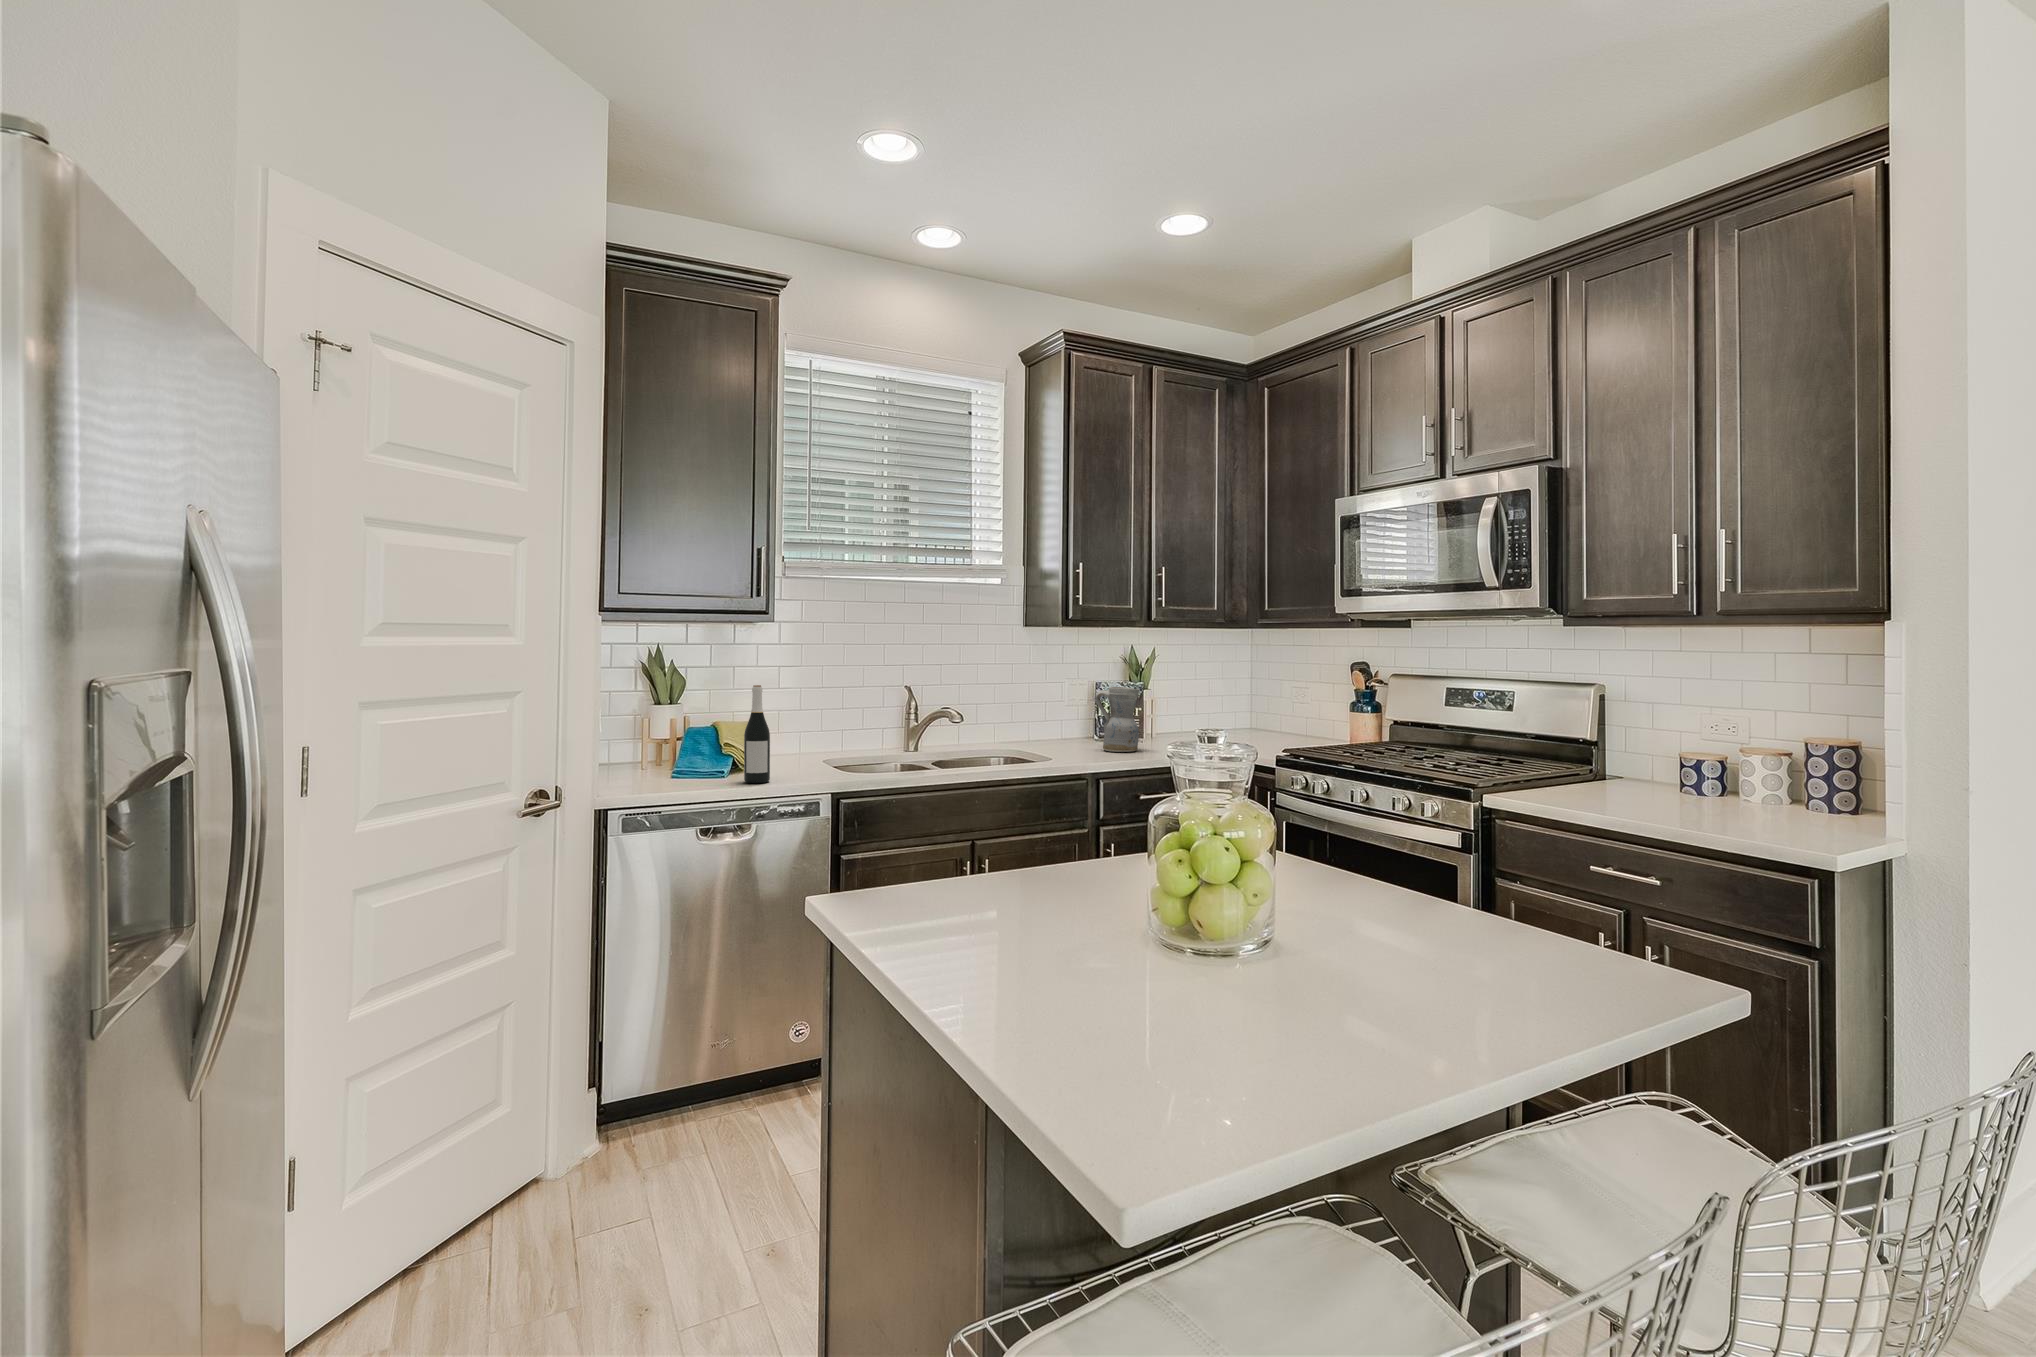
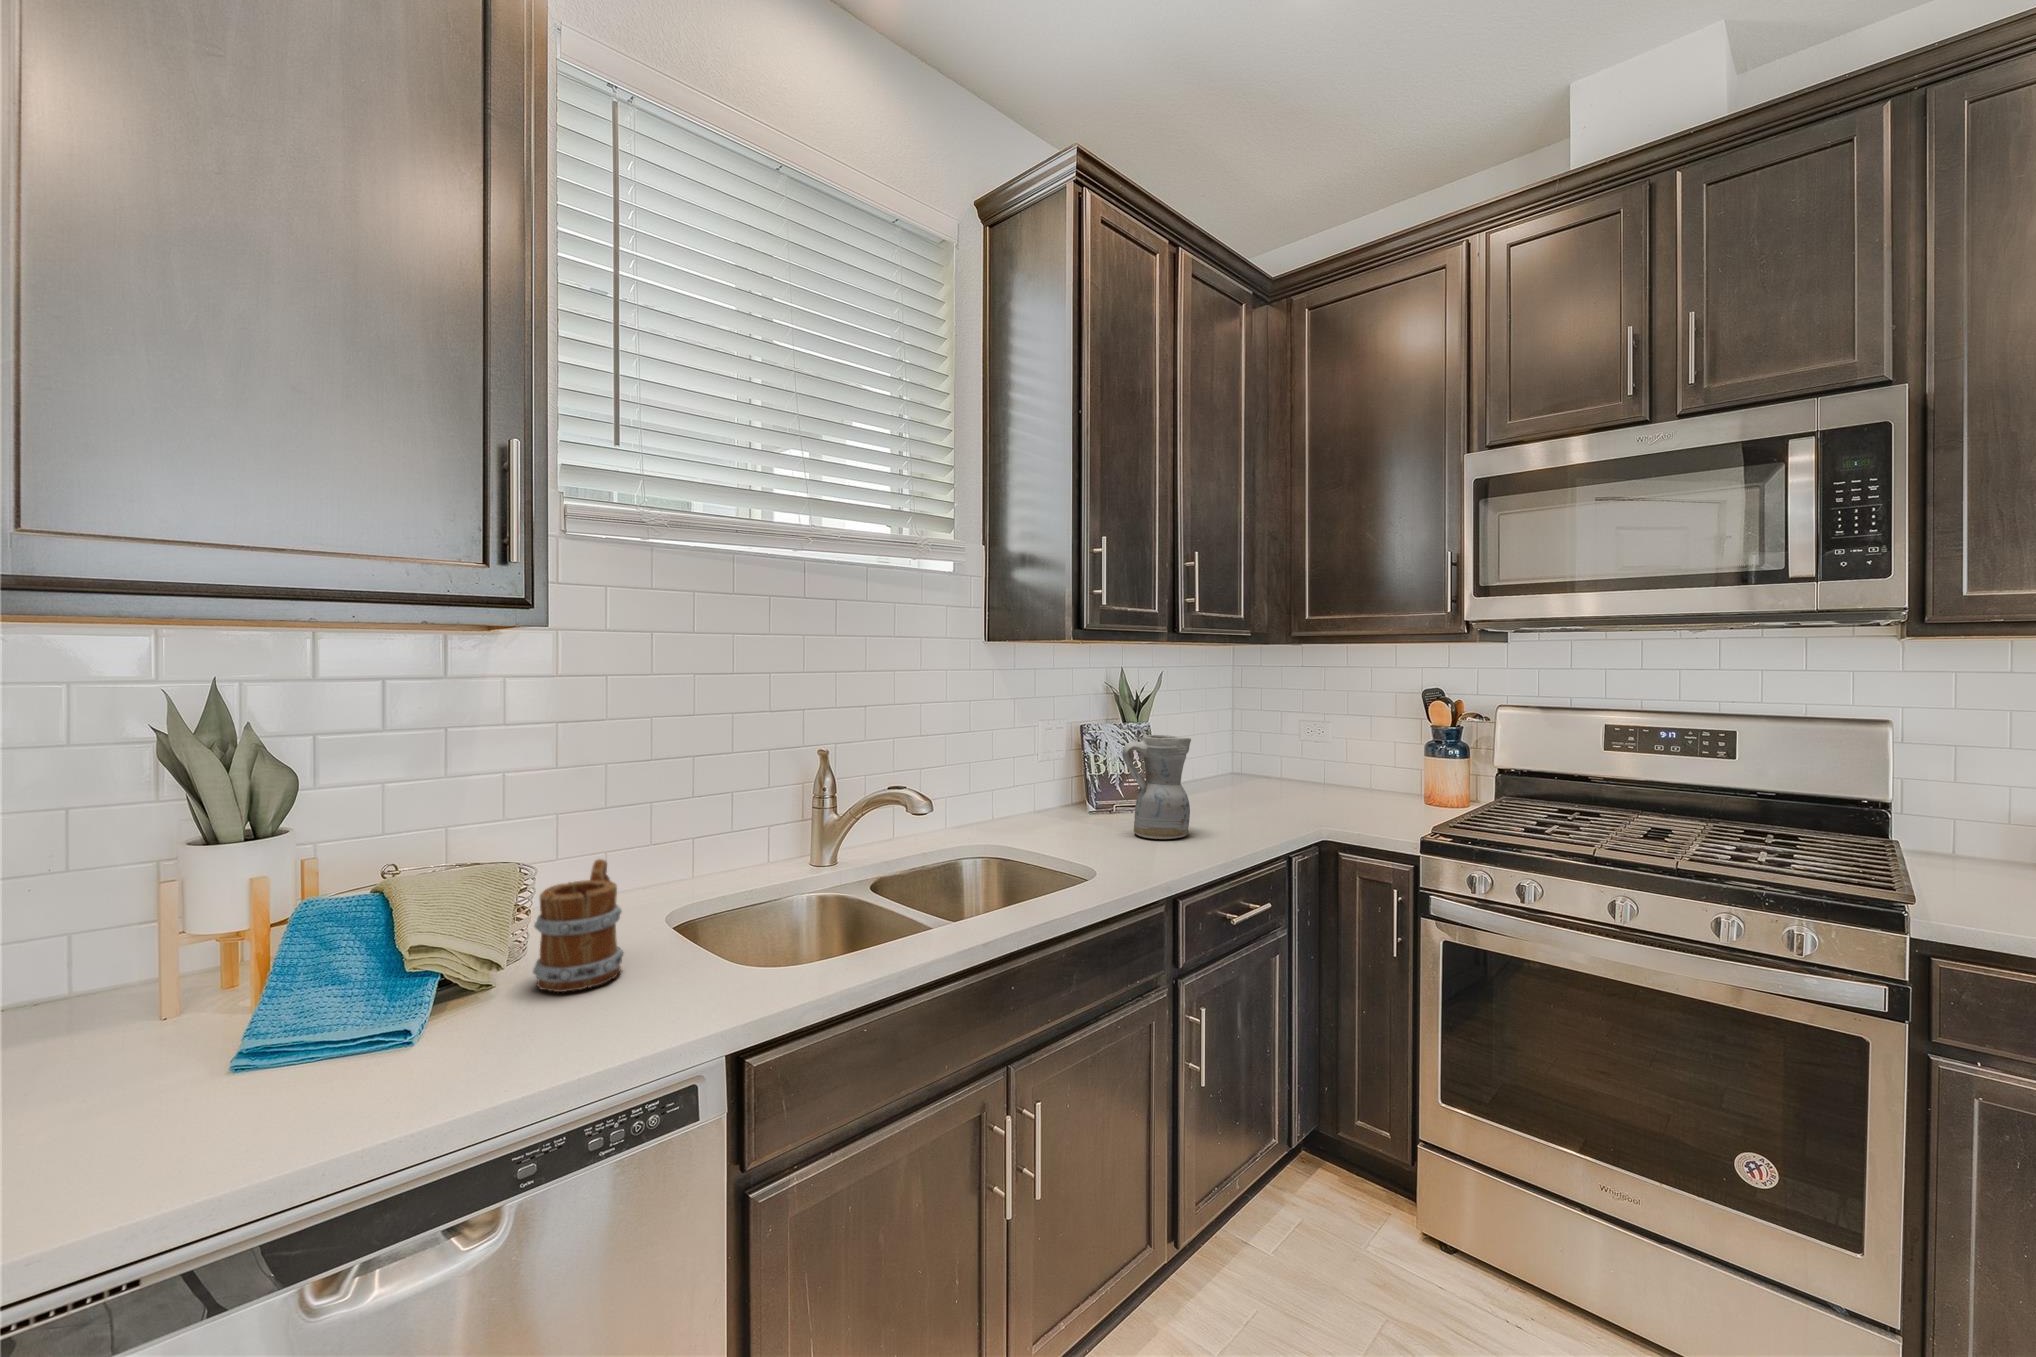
wine bottle: present [744,685,770,783] -> none [460,785,538,1052]
mug: none [767,726,802,775] -> present [533,859,624,992]

